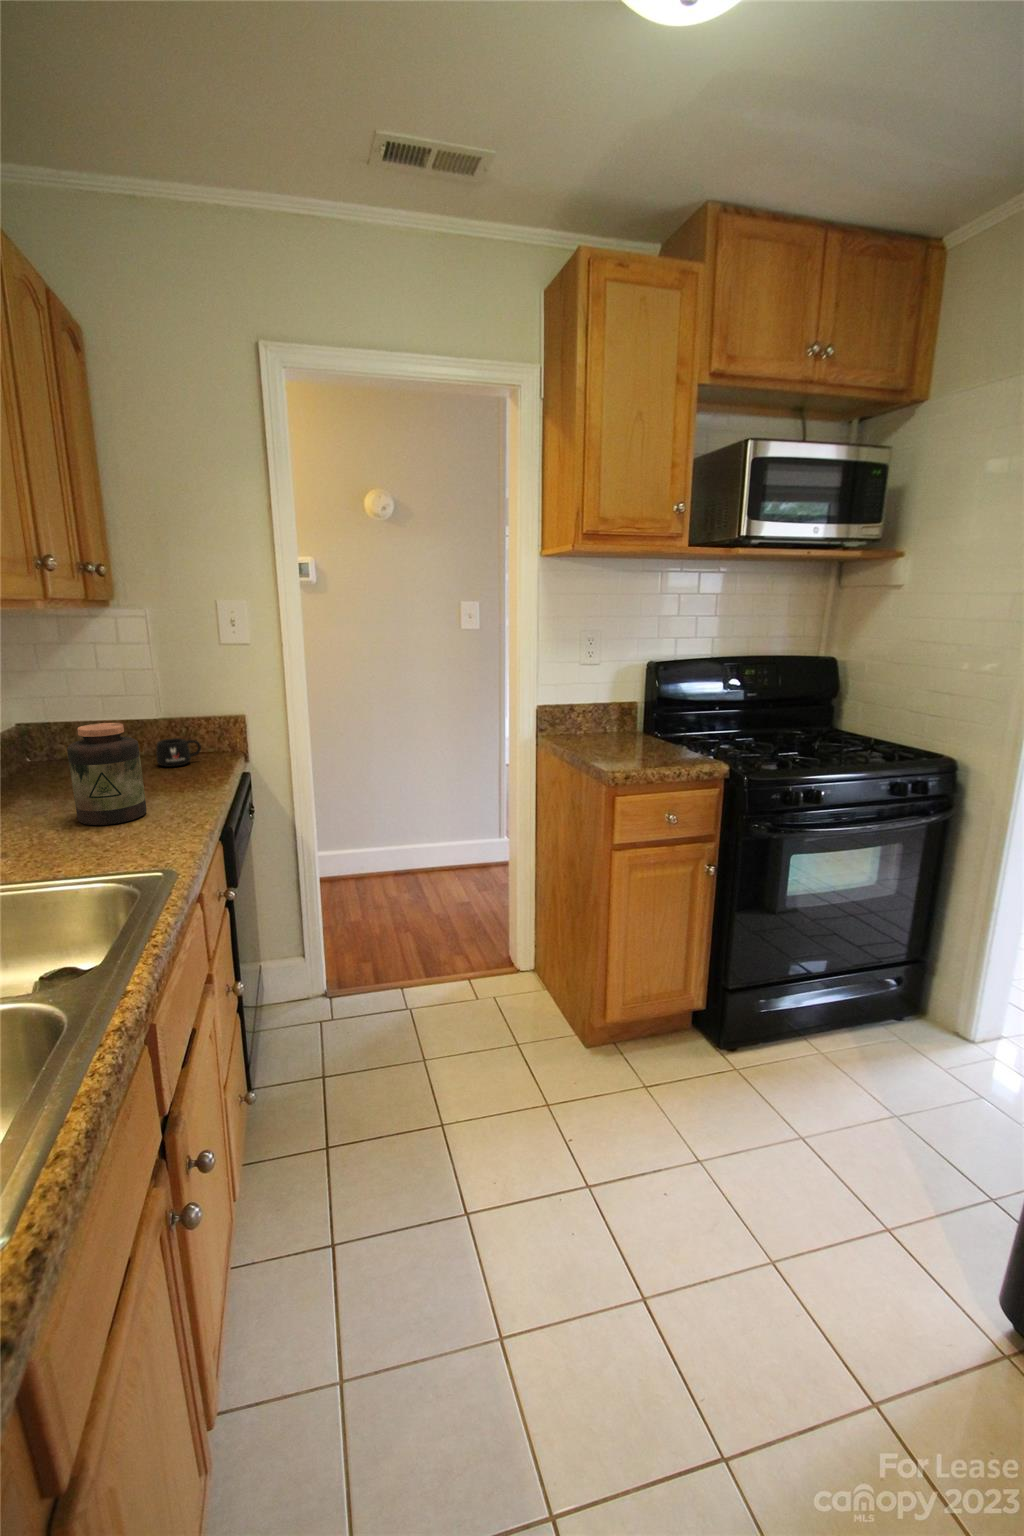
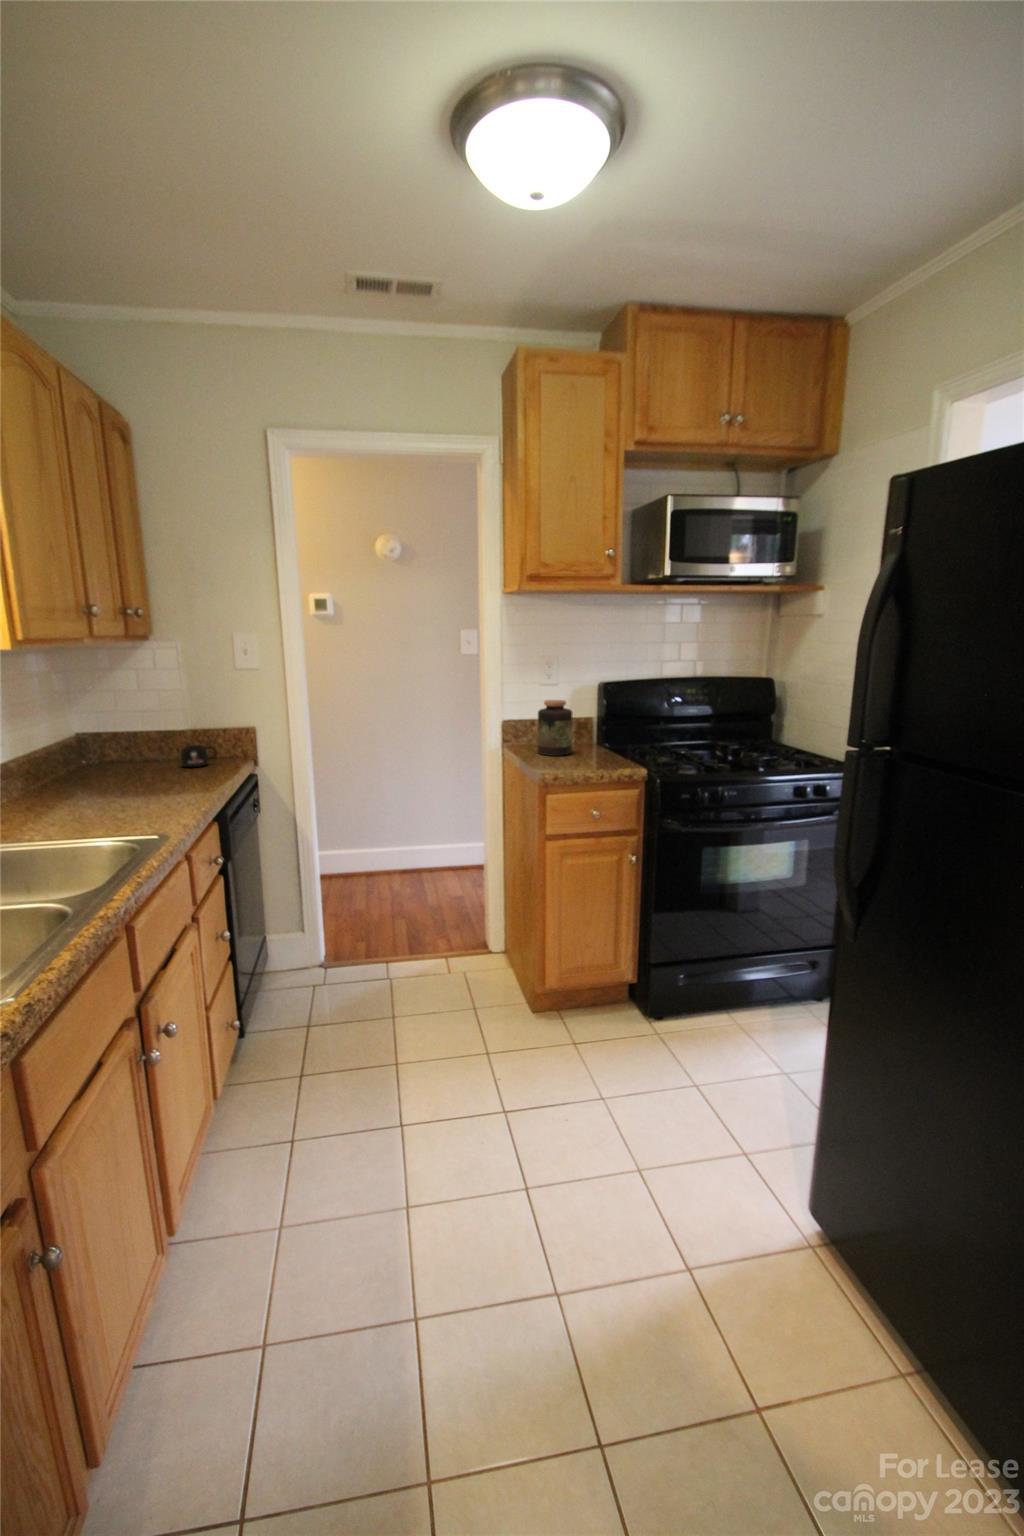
jar: present [67,723,146,825] -> present [538,700,572,756]

